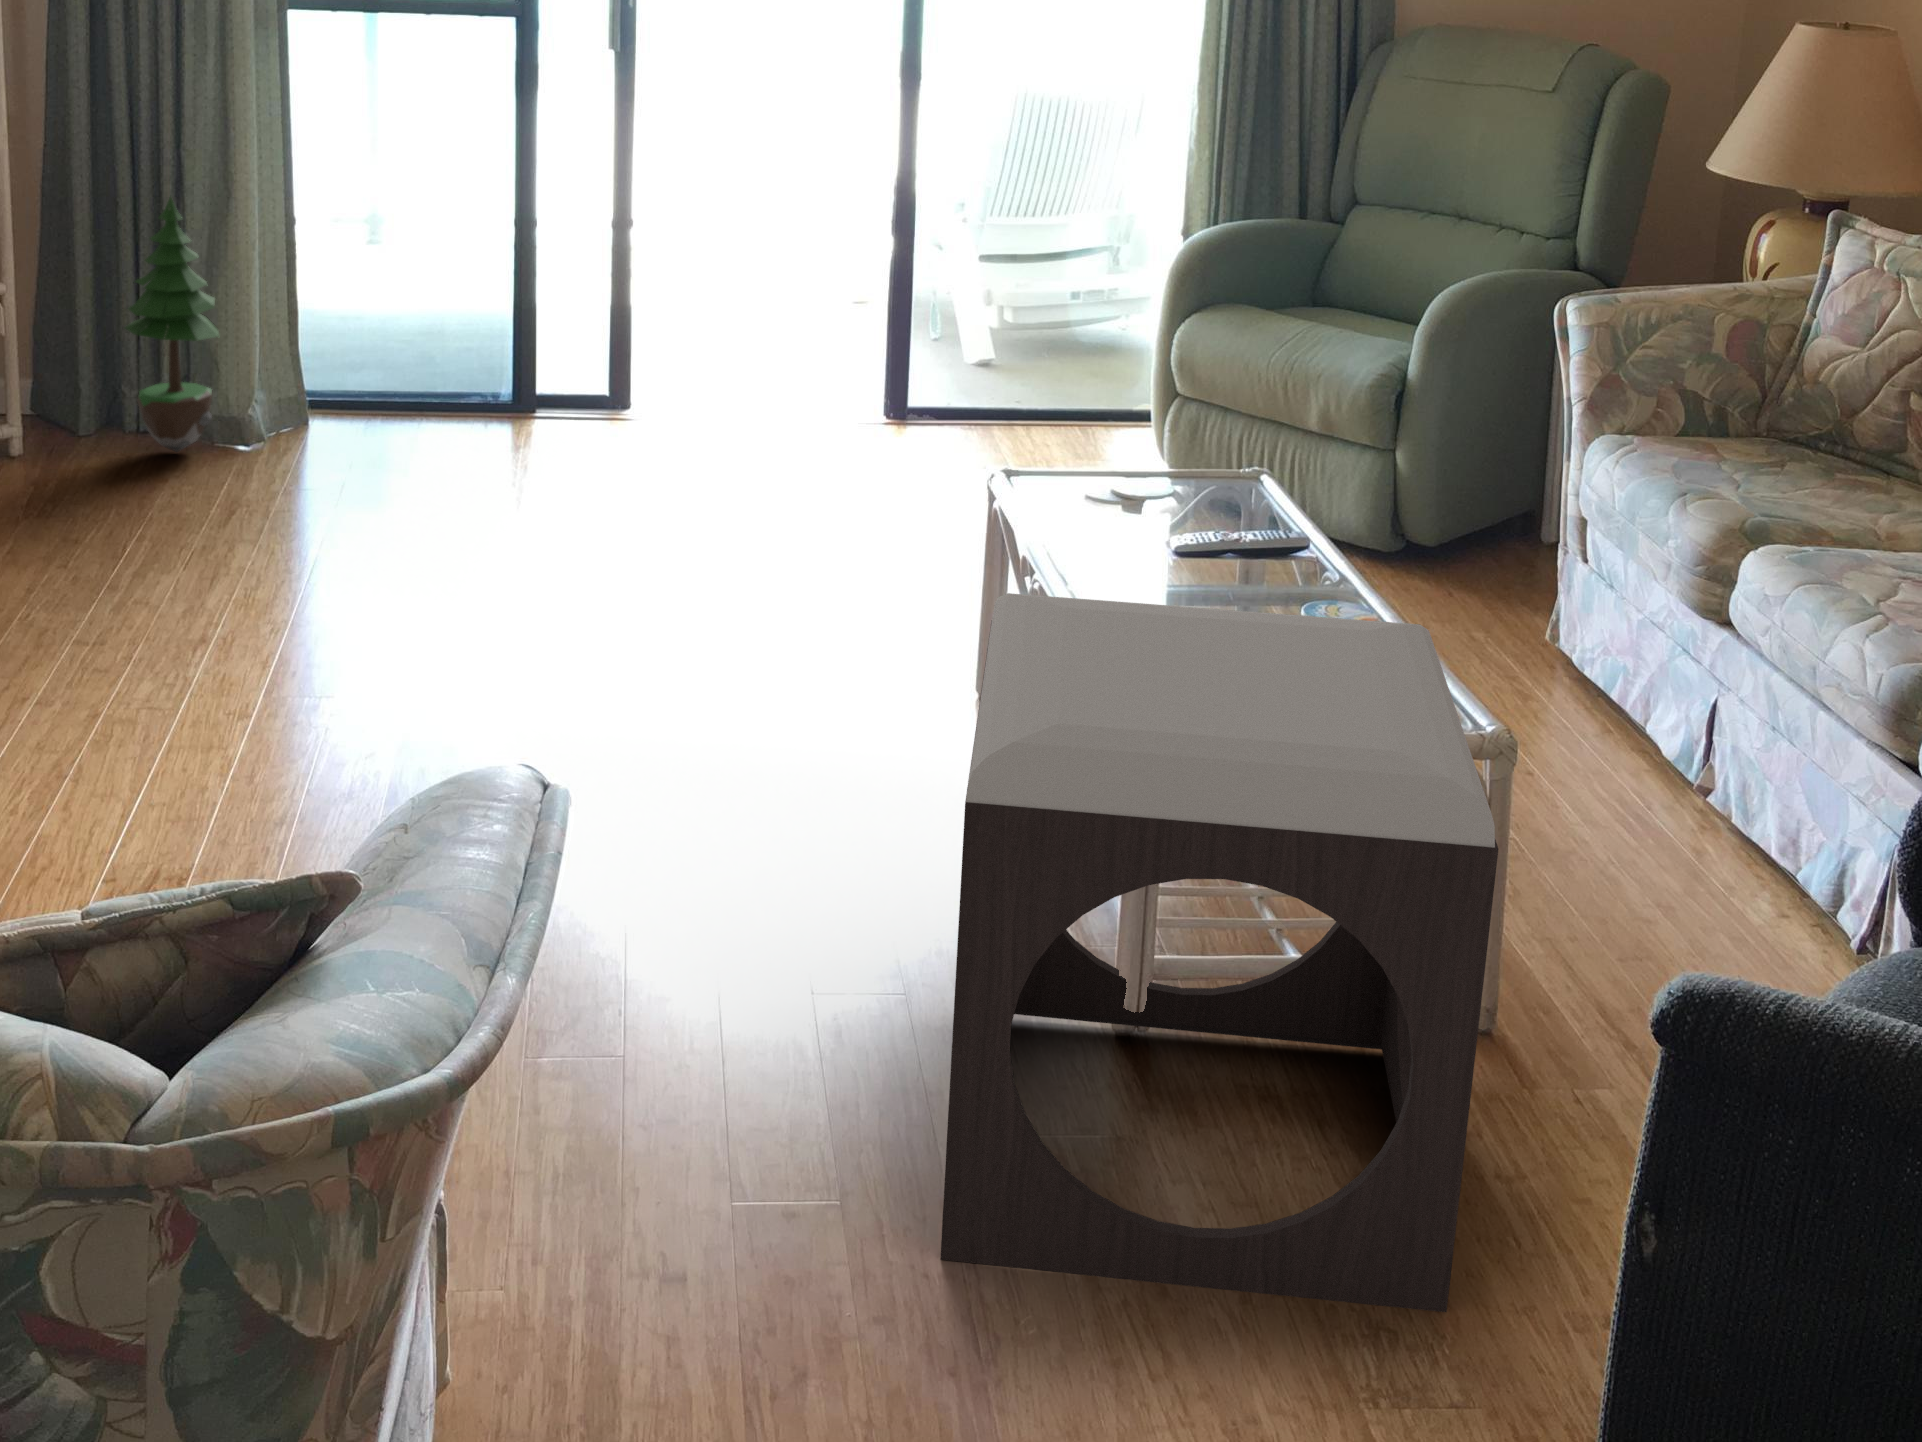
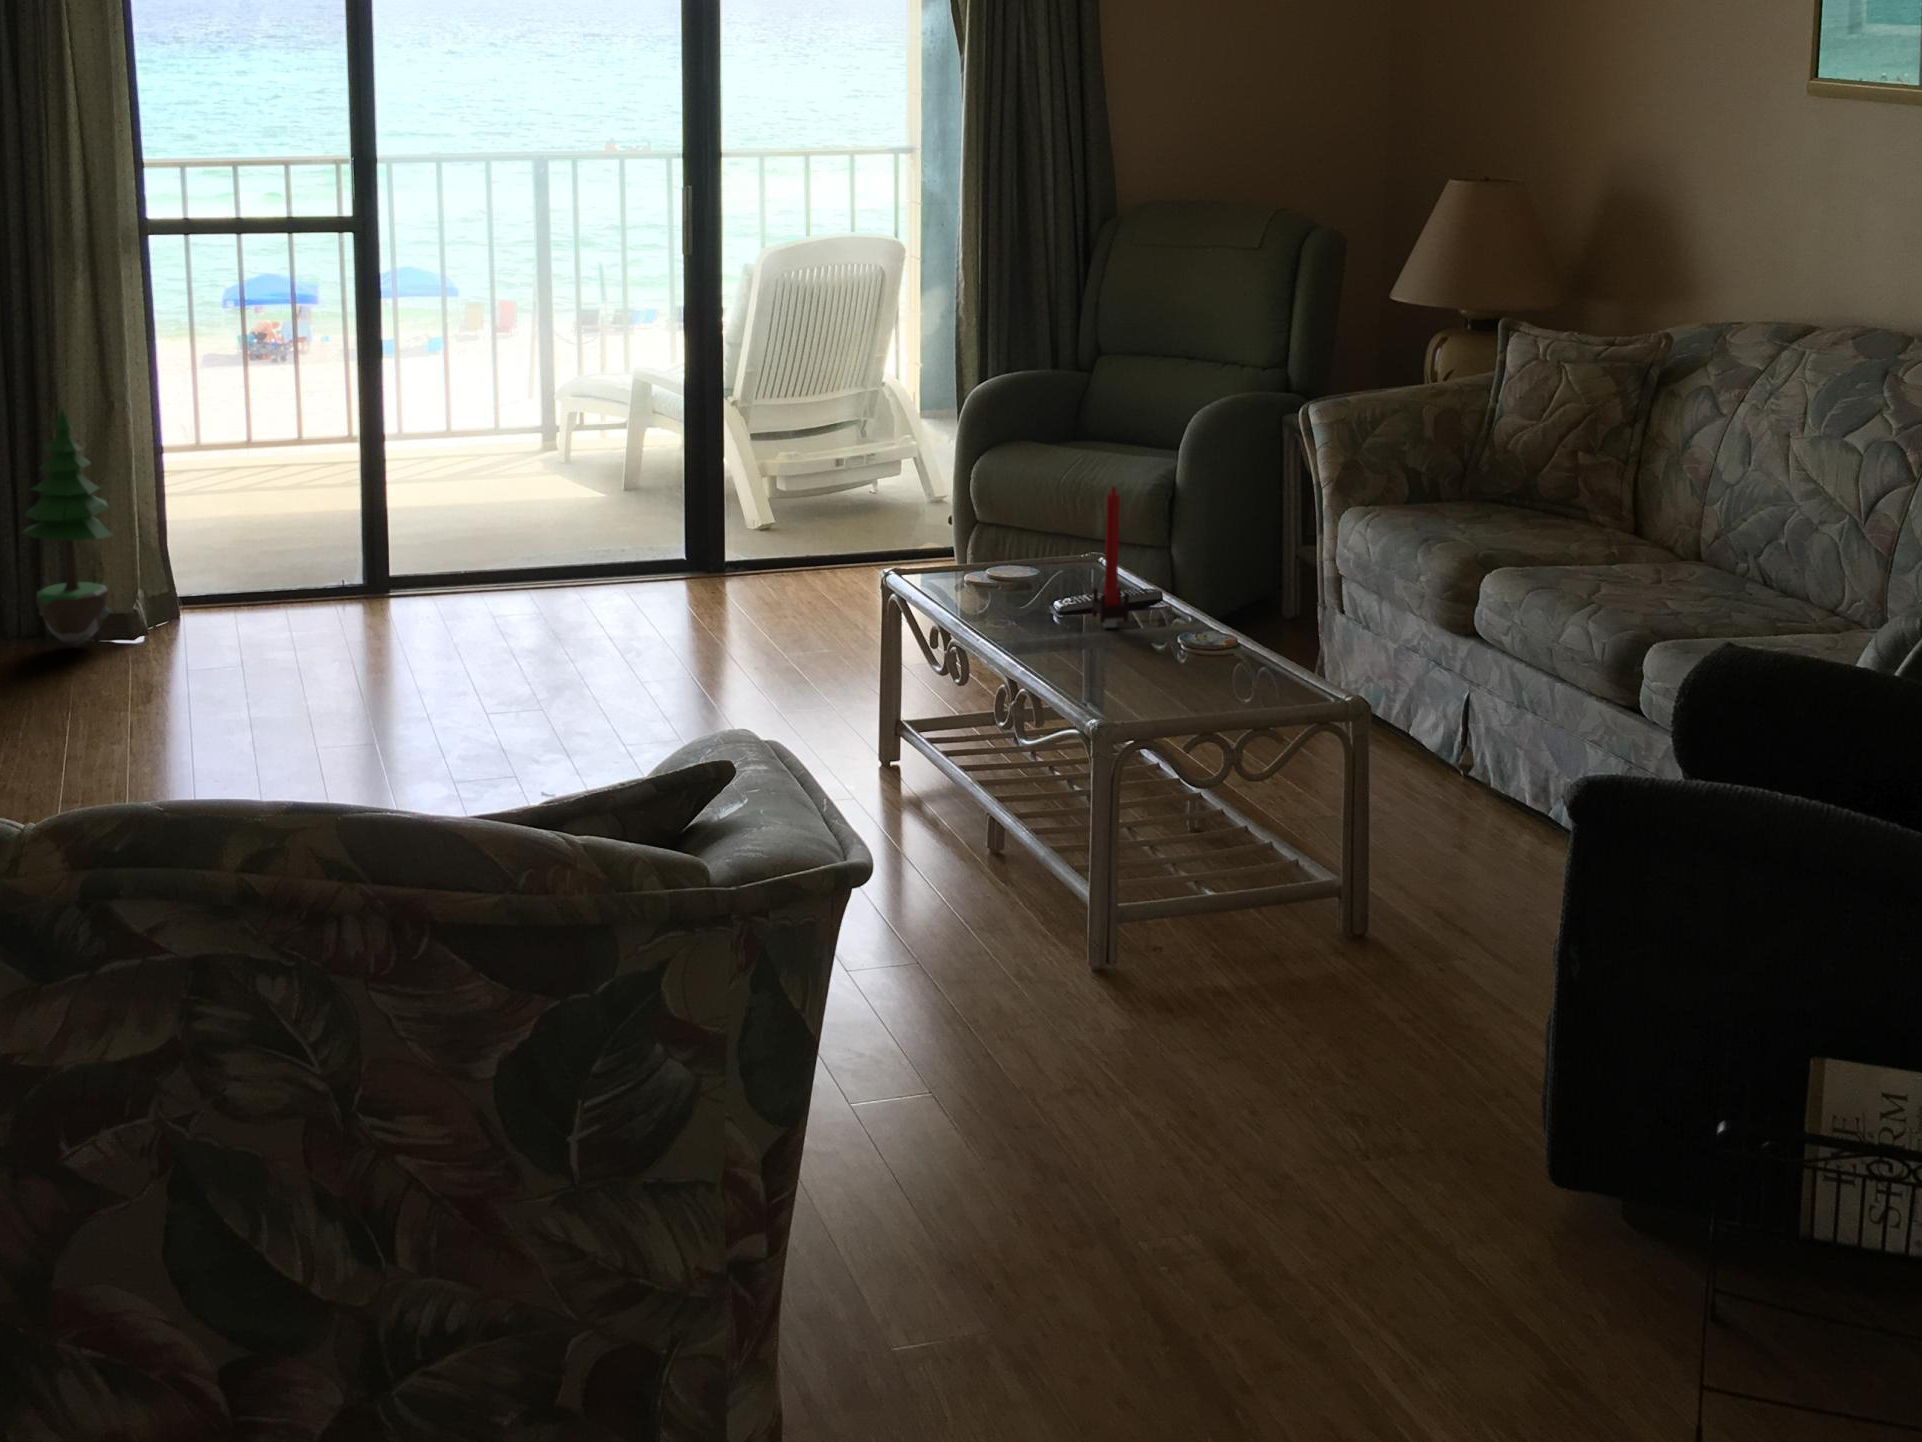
candle: none [1219,401,1264,575] -> present [1092,486,1129,627]
footstool: present [940,593,1499,1312] -> none [976,618,1413,1120]

